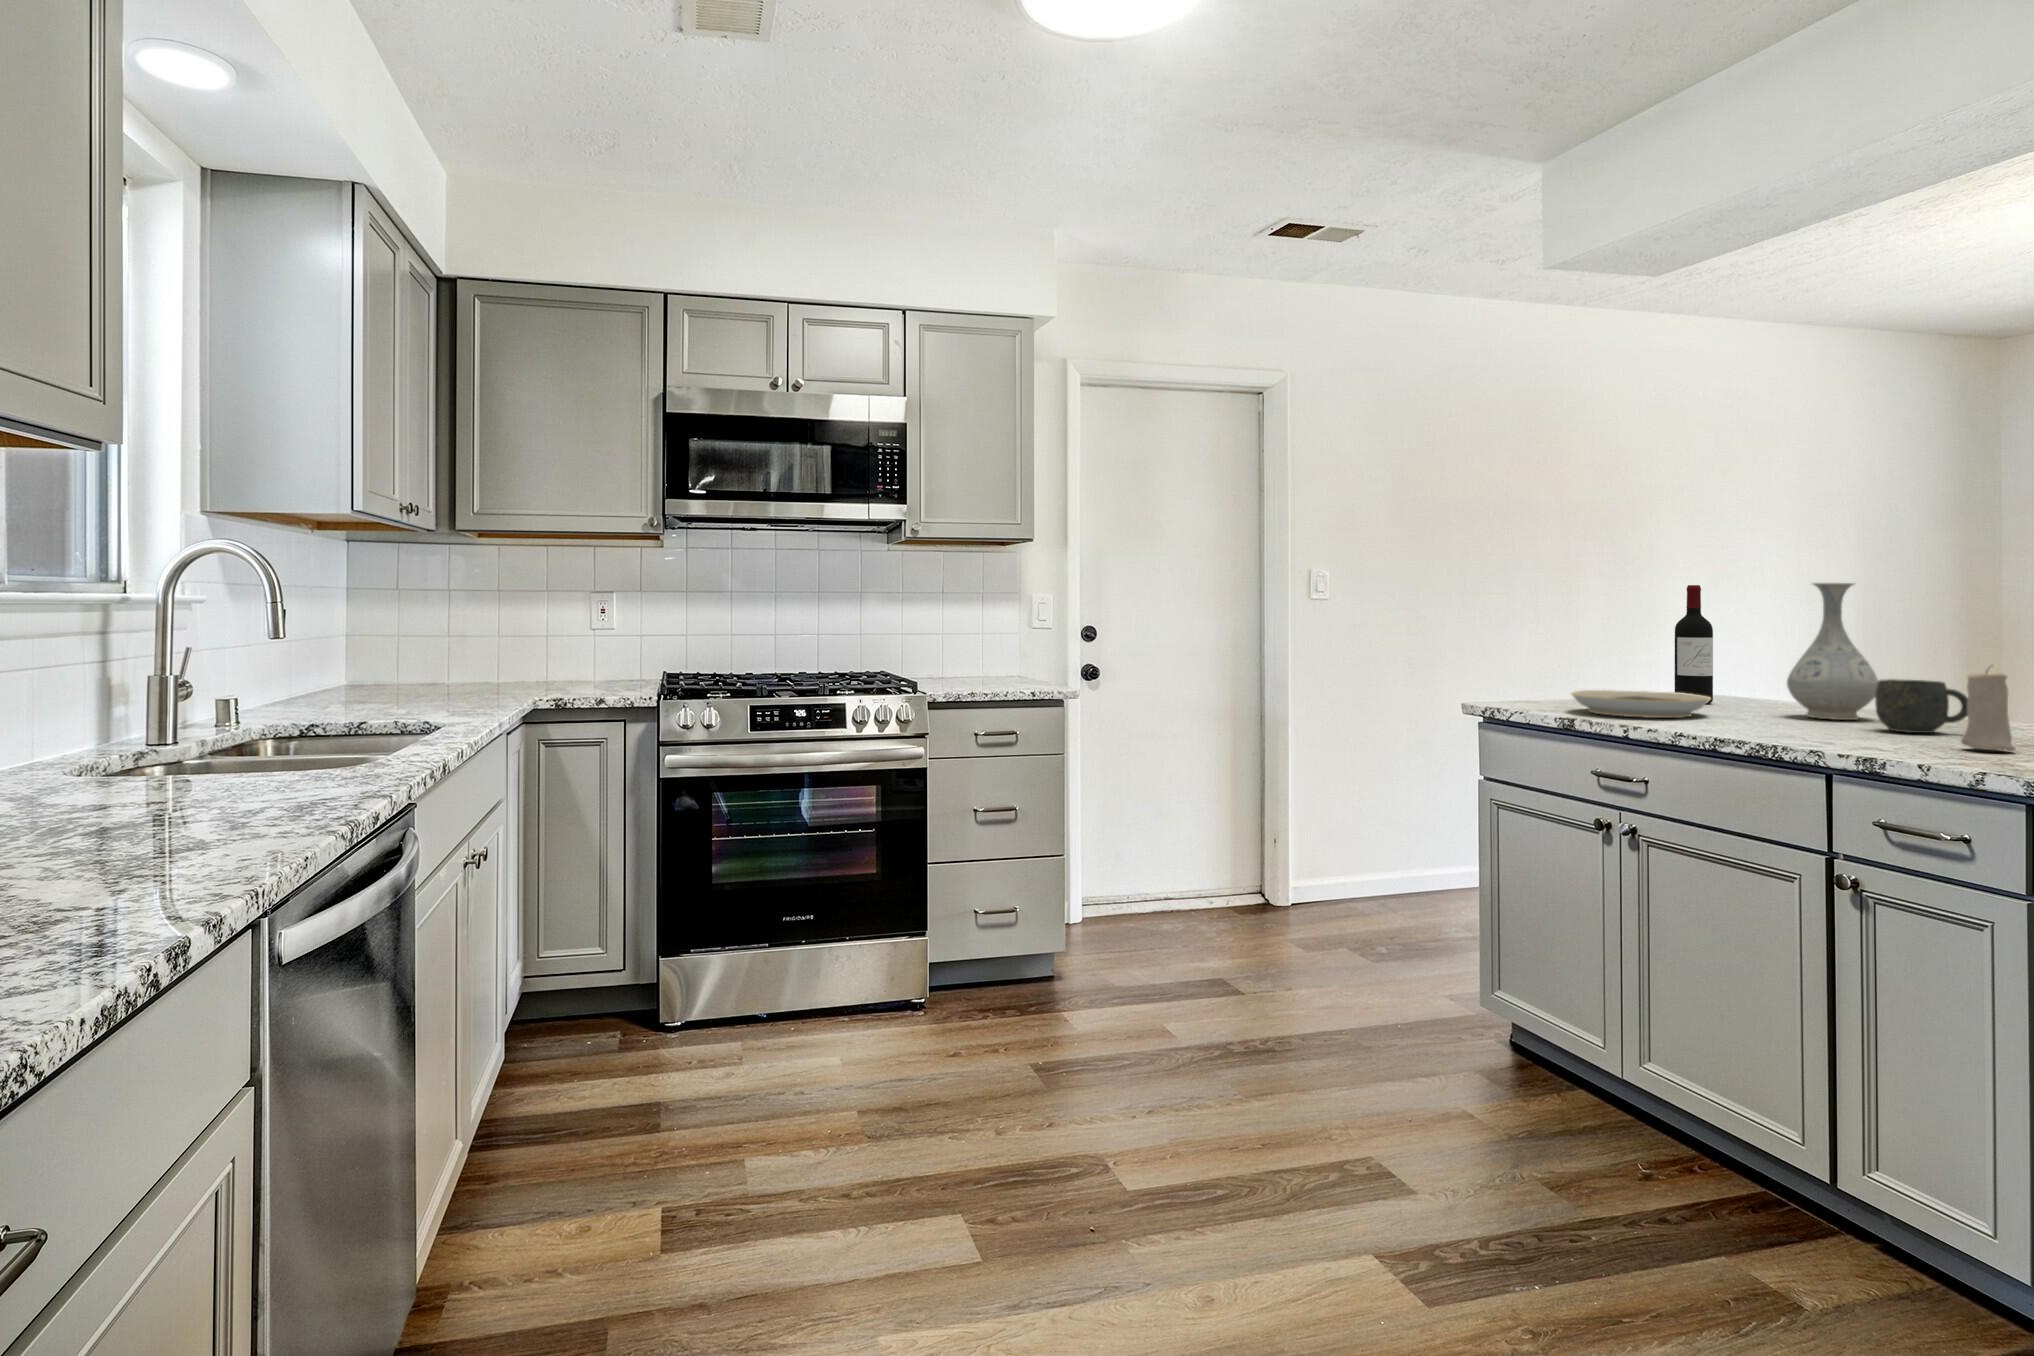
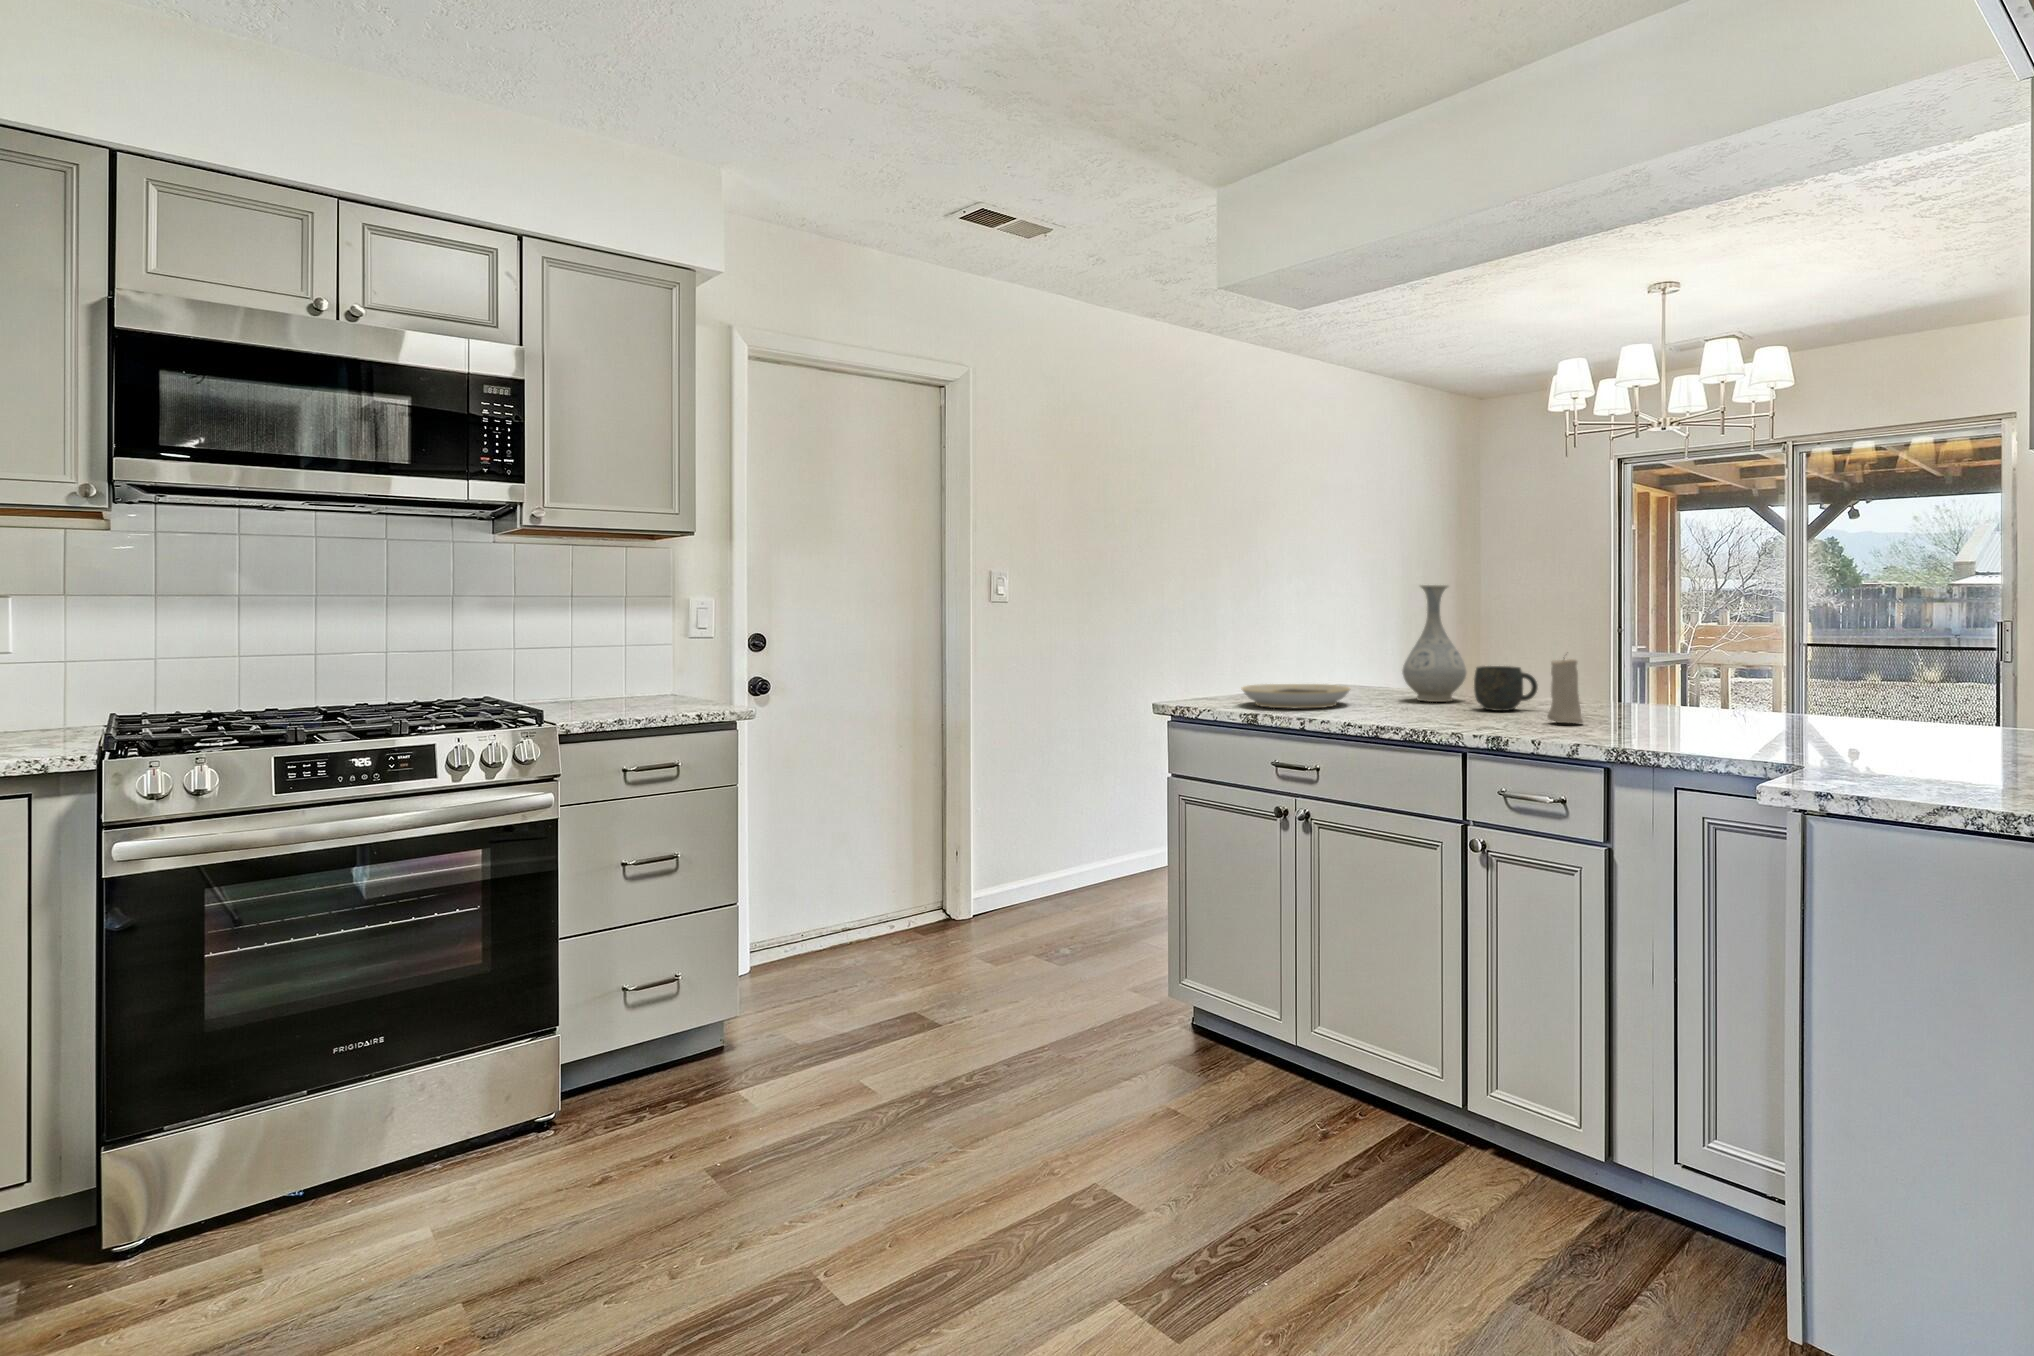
wine bottle: present [1675,585,1713,703] -> none [1310,588,1339,692]

